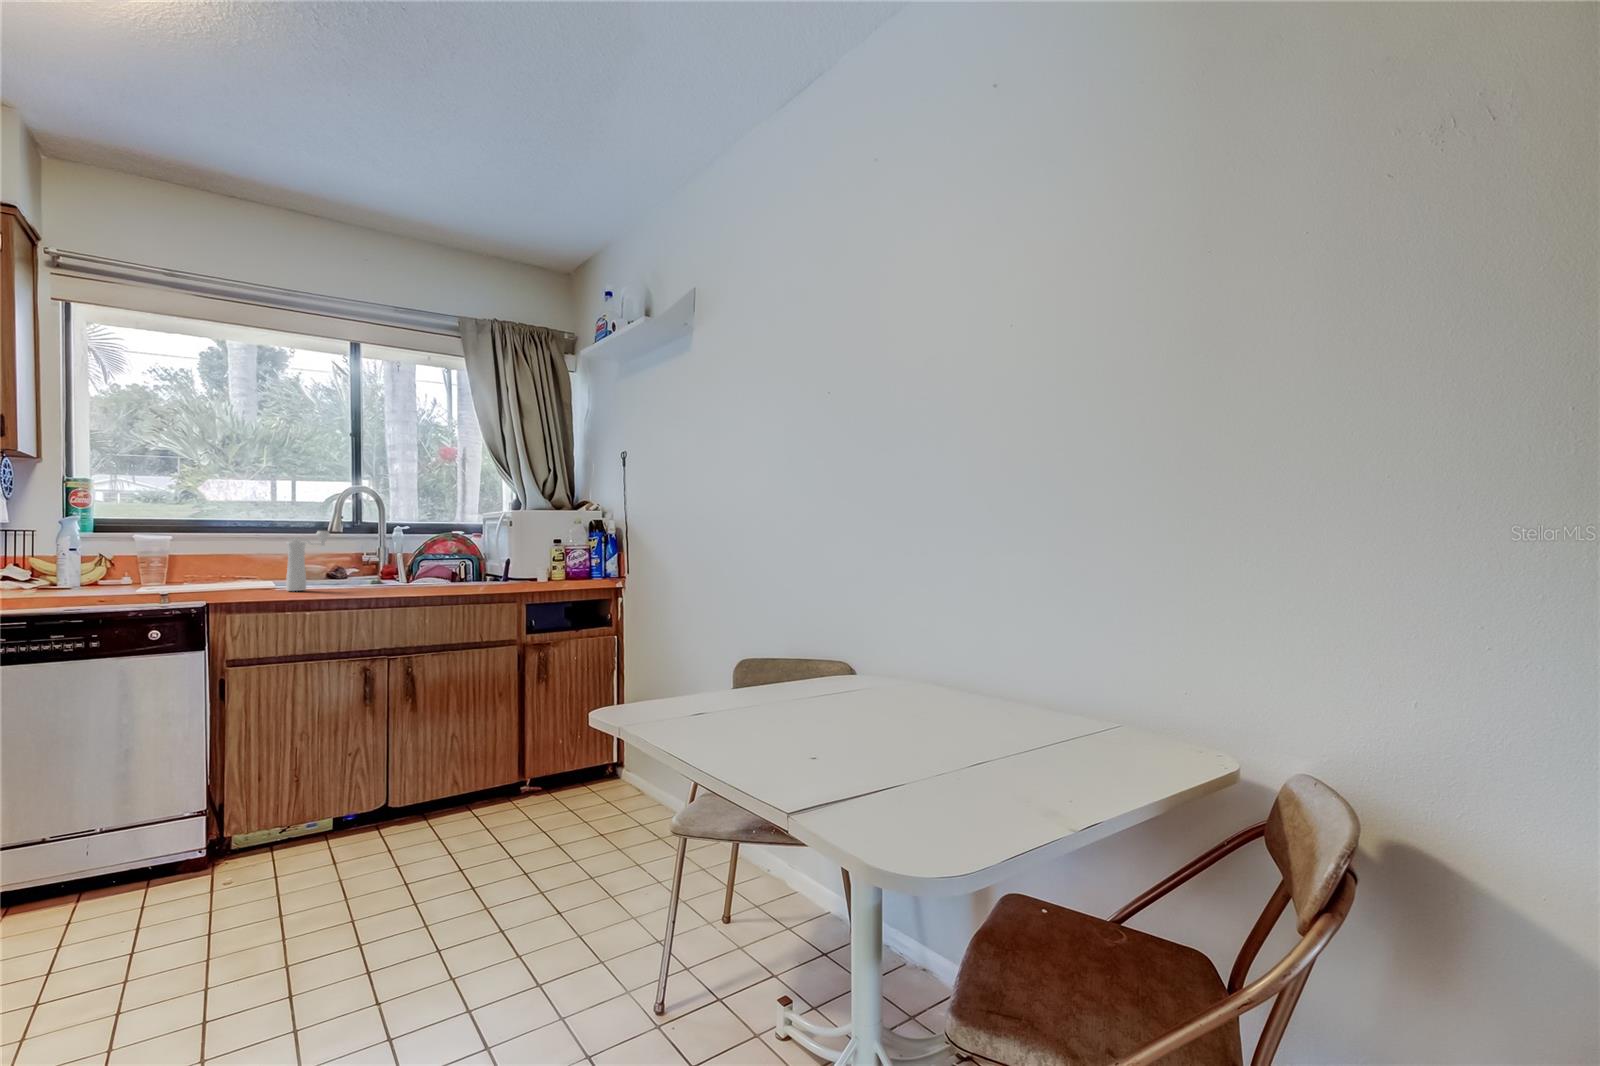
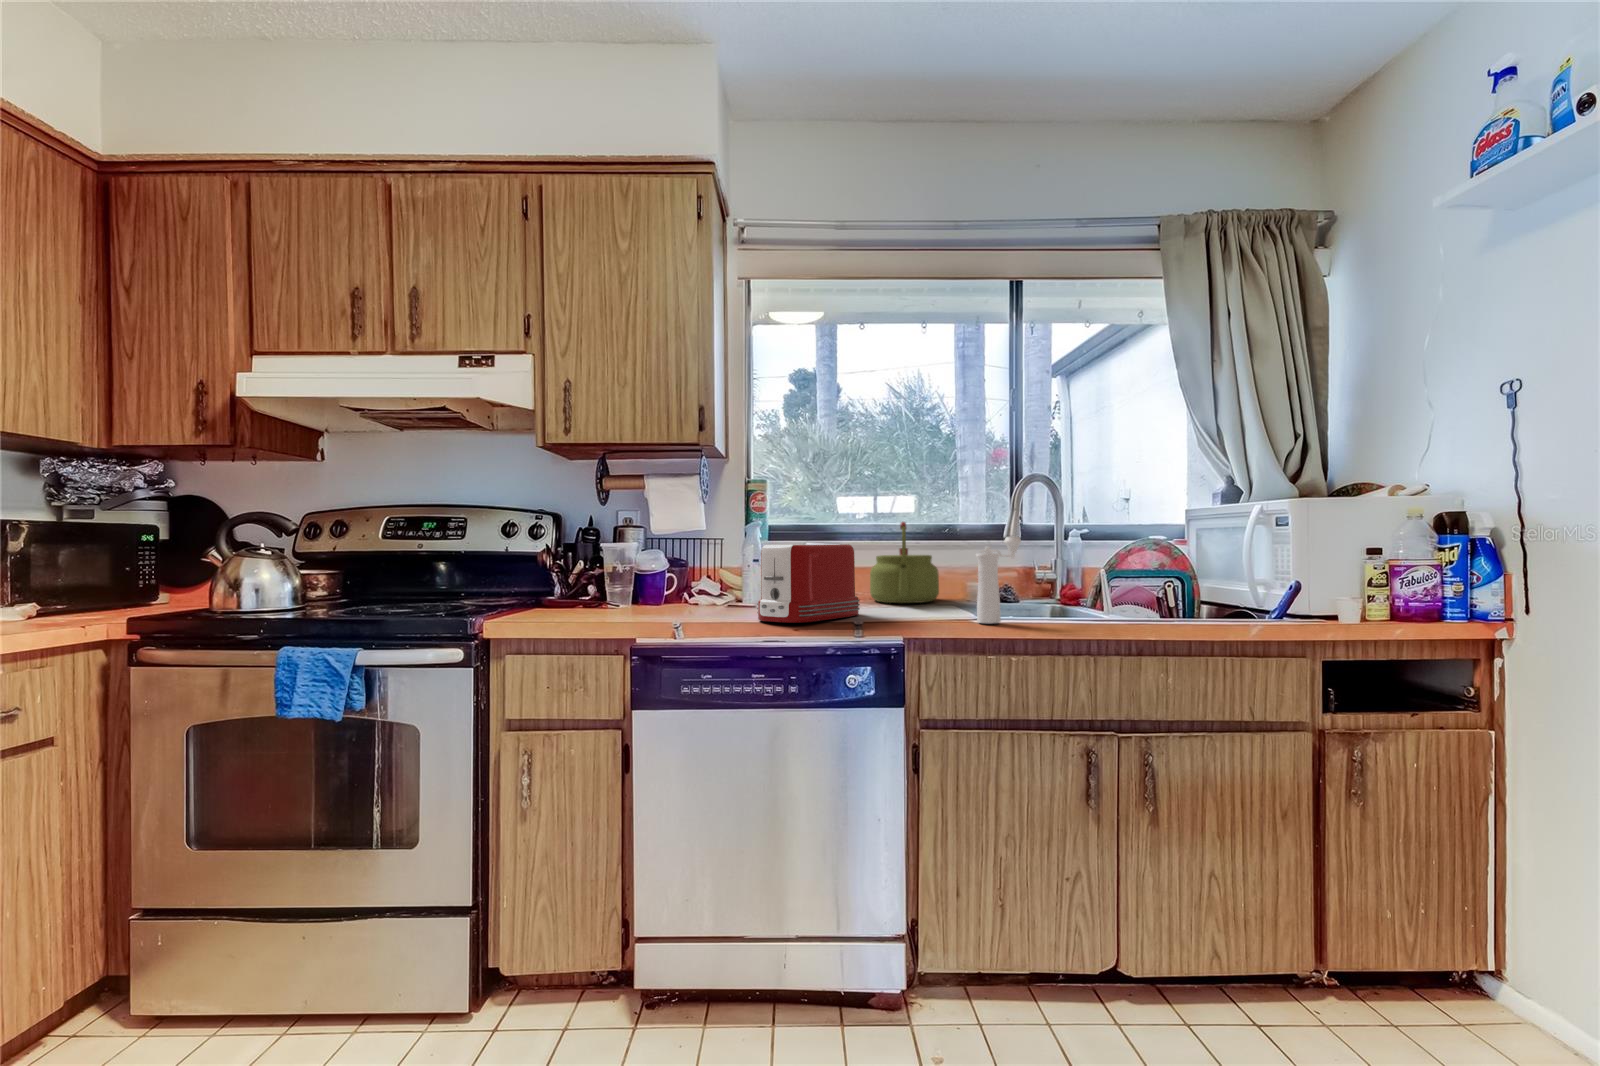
kettle: none [206,518,275,582] -> present [870,522,939,603]
toaster: none [61,534,181,596] -> present [757,544,860,623]

